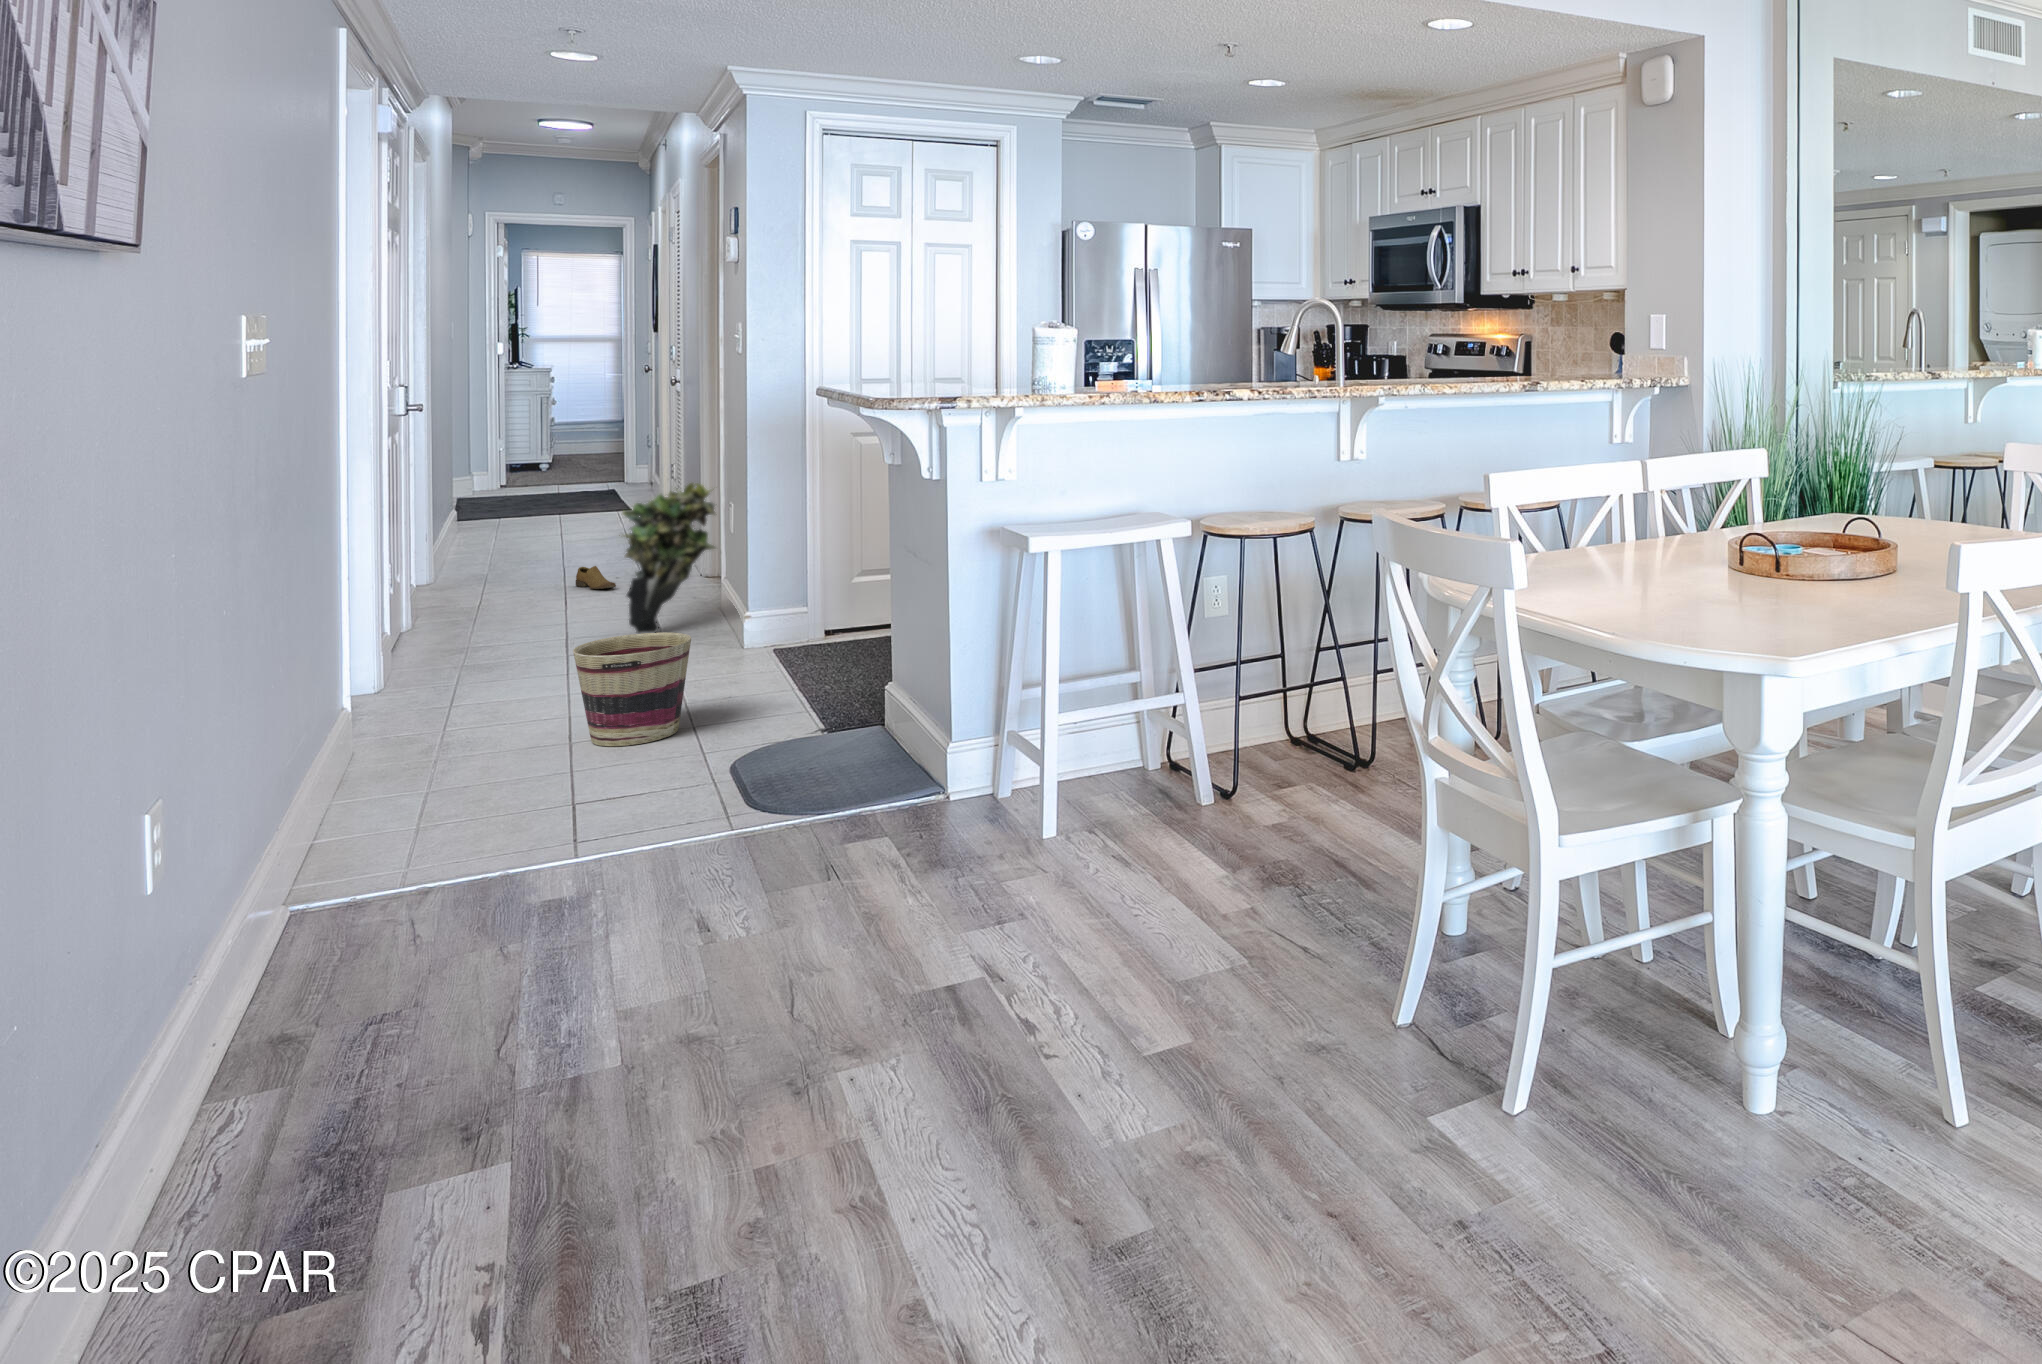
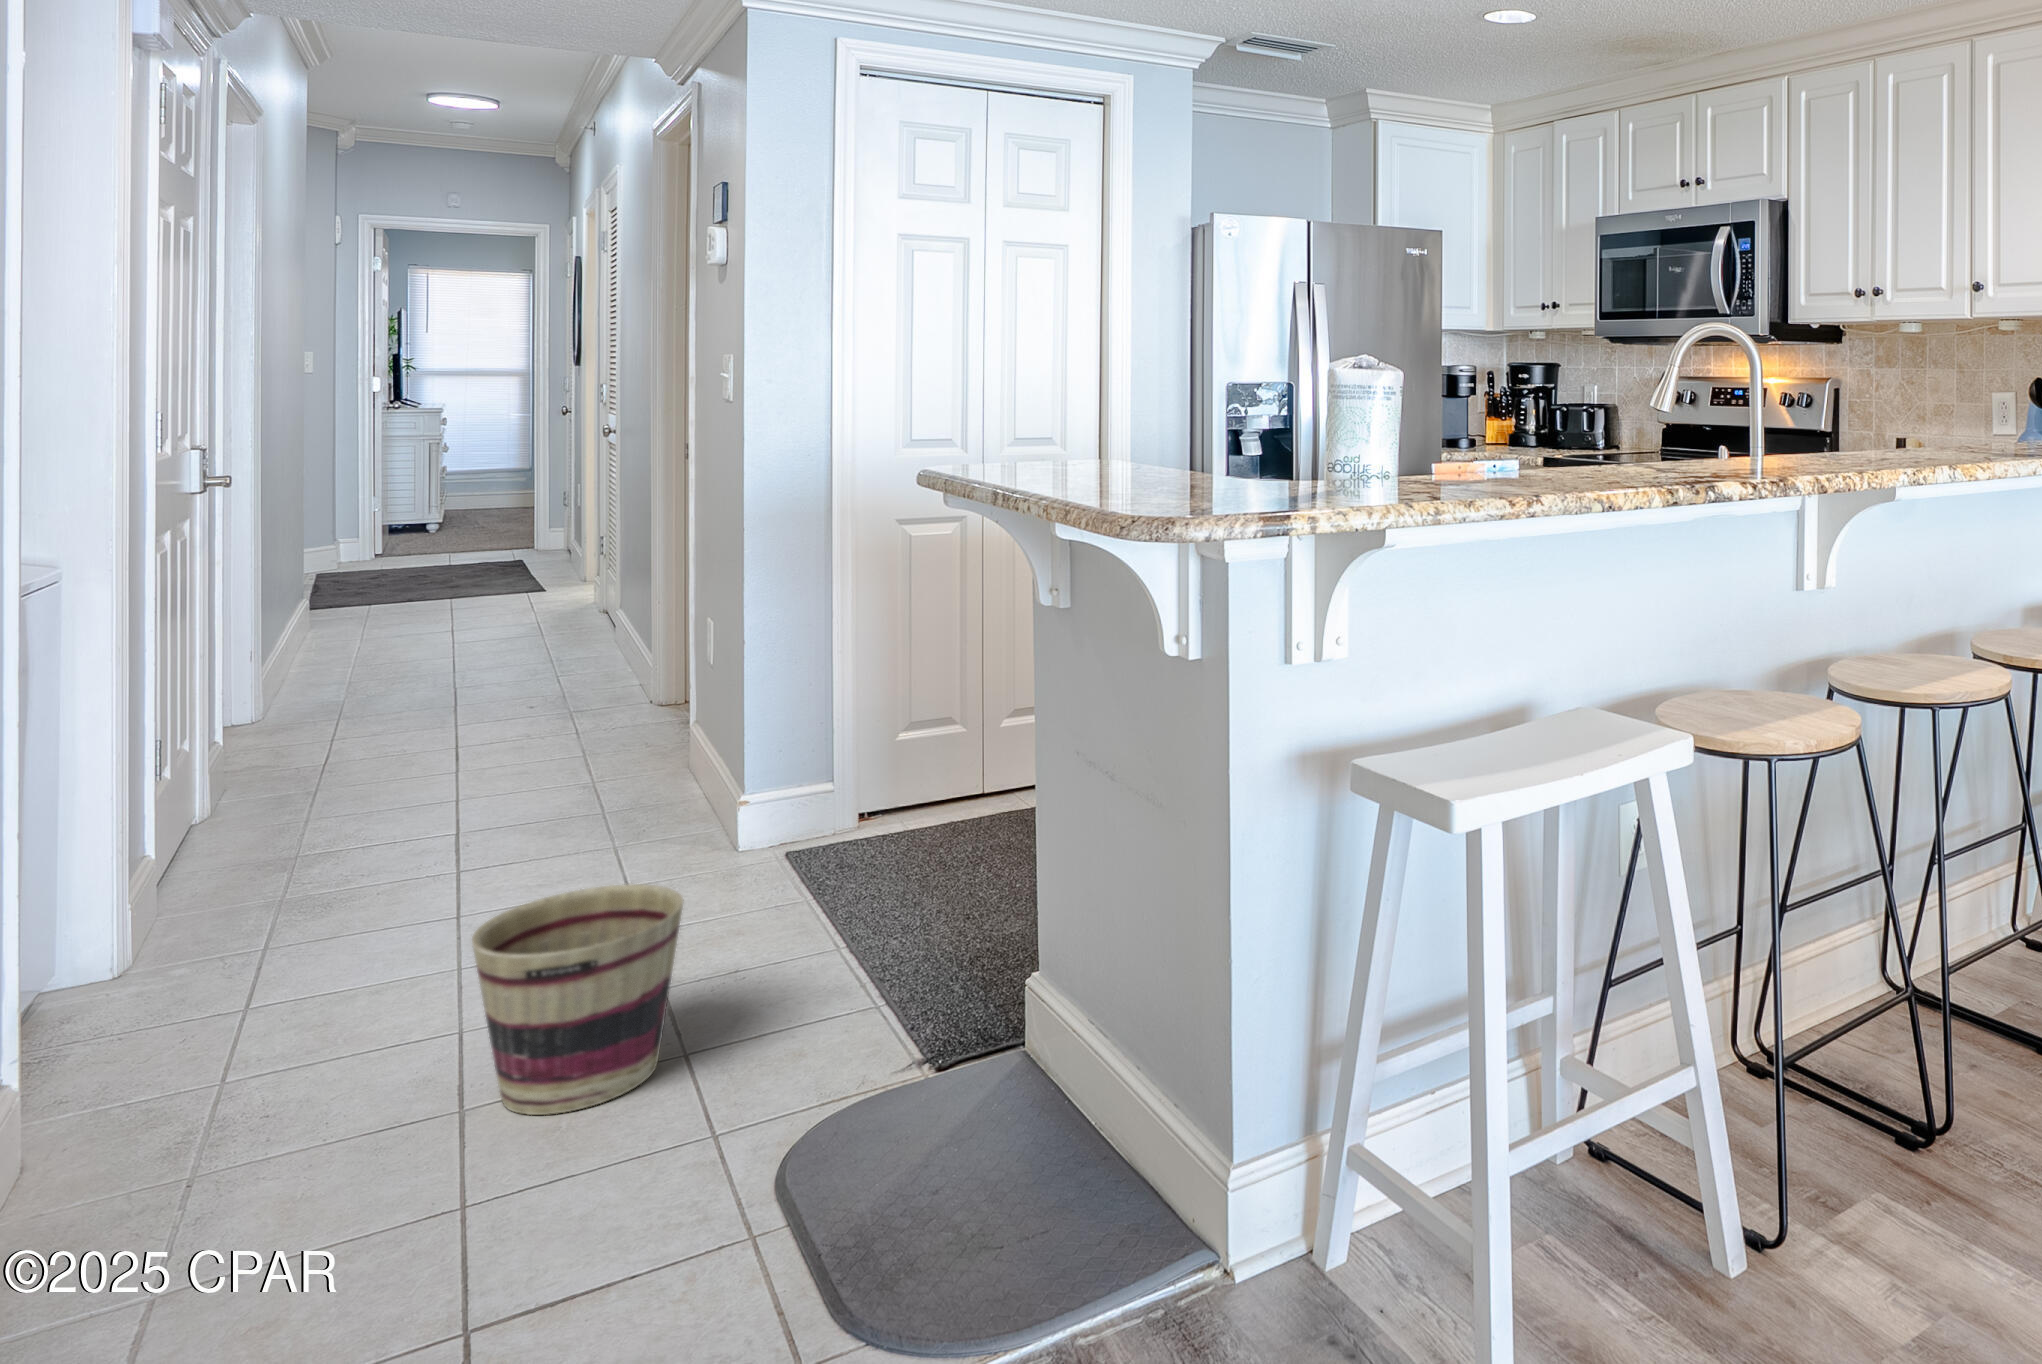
potted plant: present [619,483,717,633] -> none [543,590,695,832]
shoe: present [576,566,616,589] -> none [471,695,530,729]

